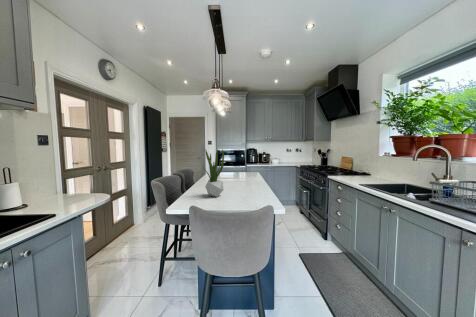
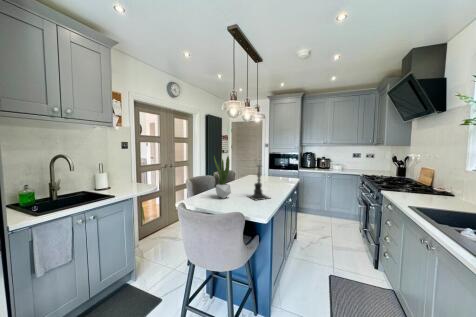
candle holder: none [236,154,261,195] -> present [248,165,269,201]

